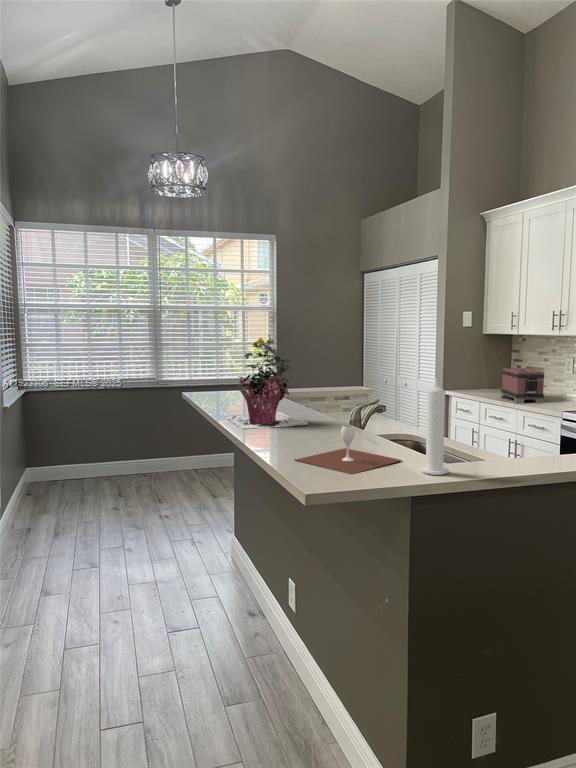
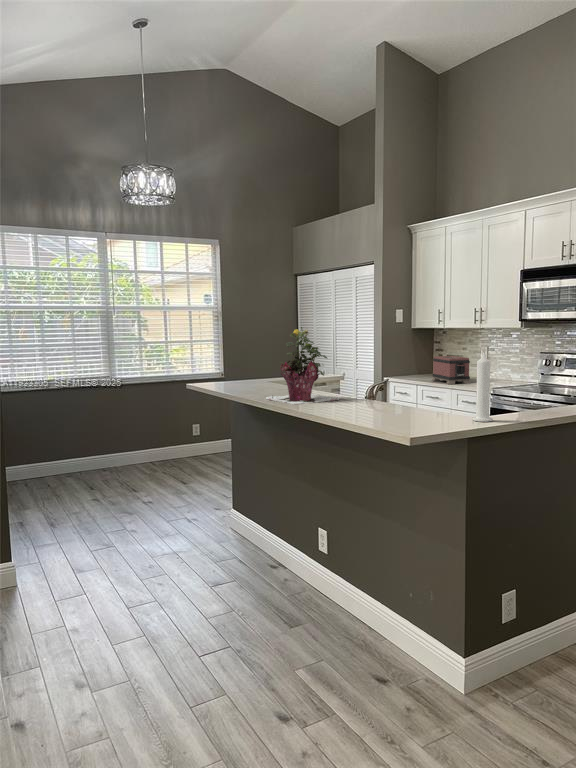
wine glass: present [295,425,402,474] -> none [373,391,451,425]

